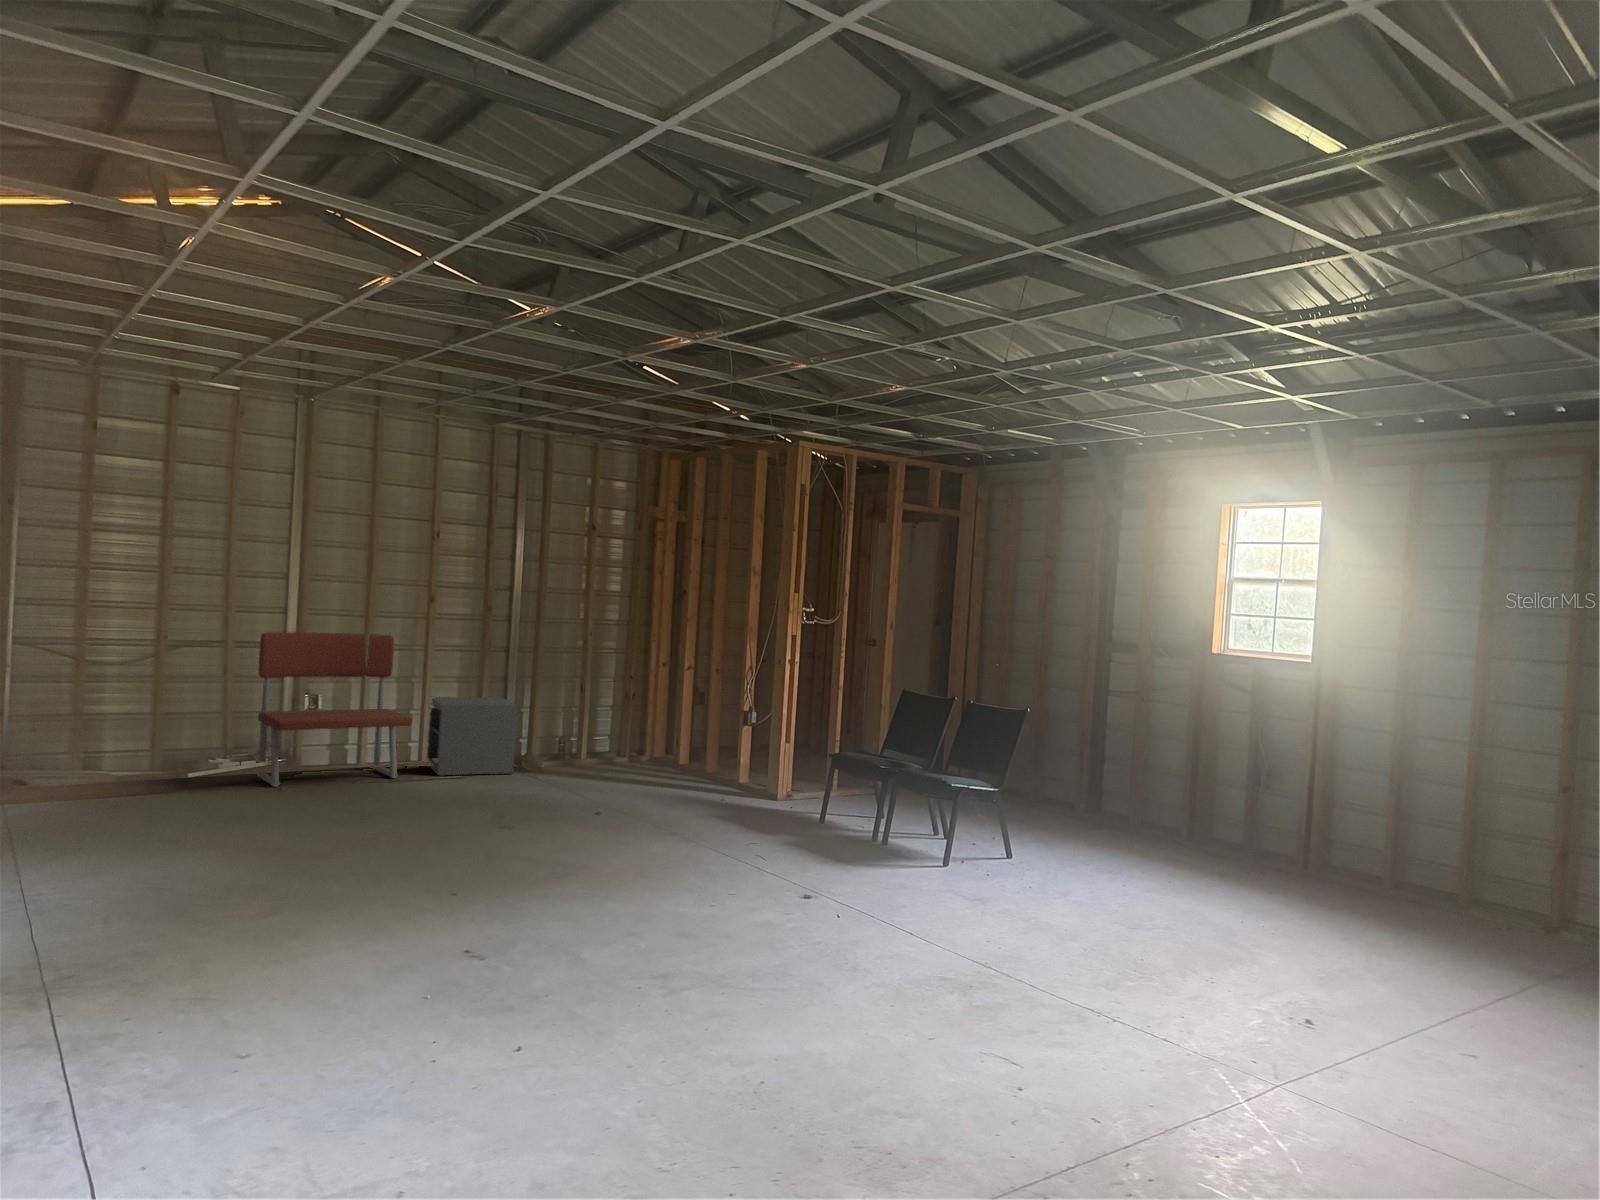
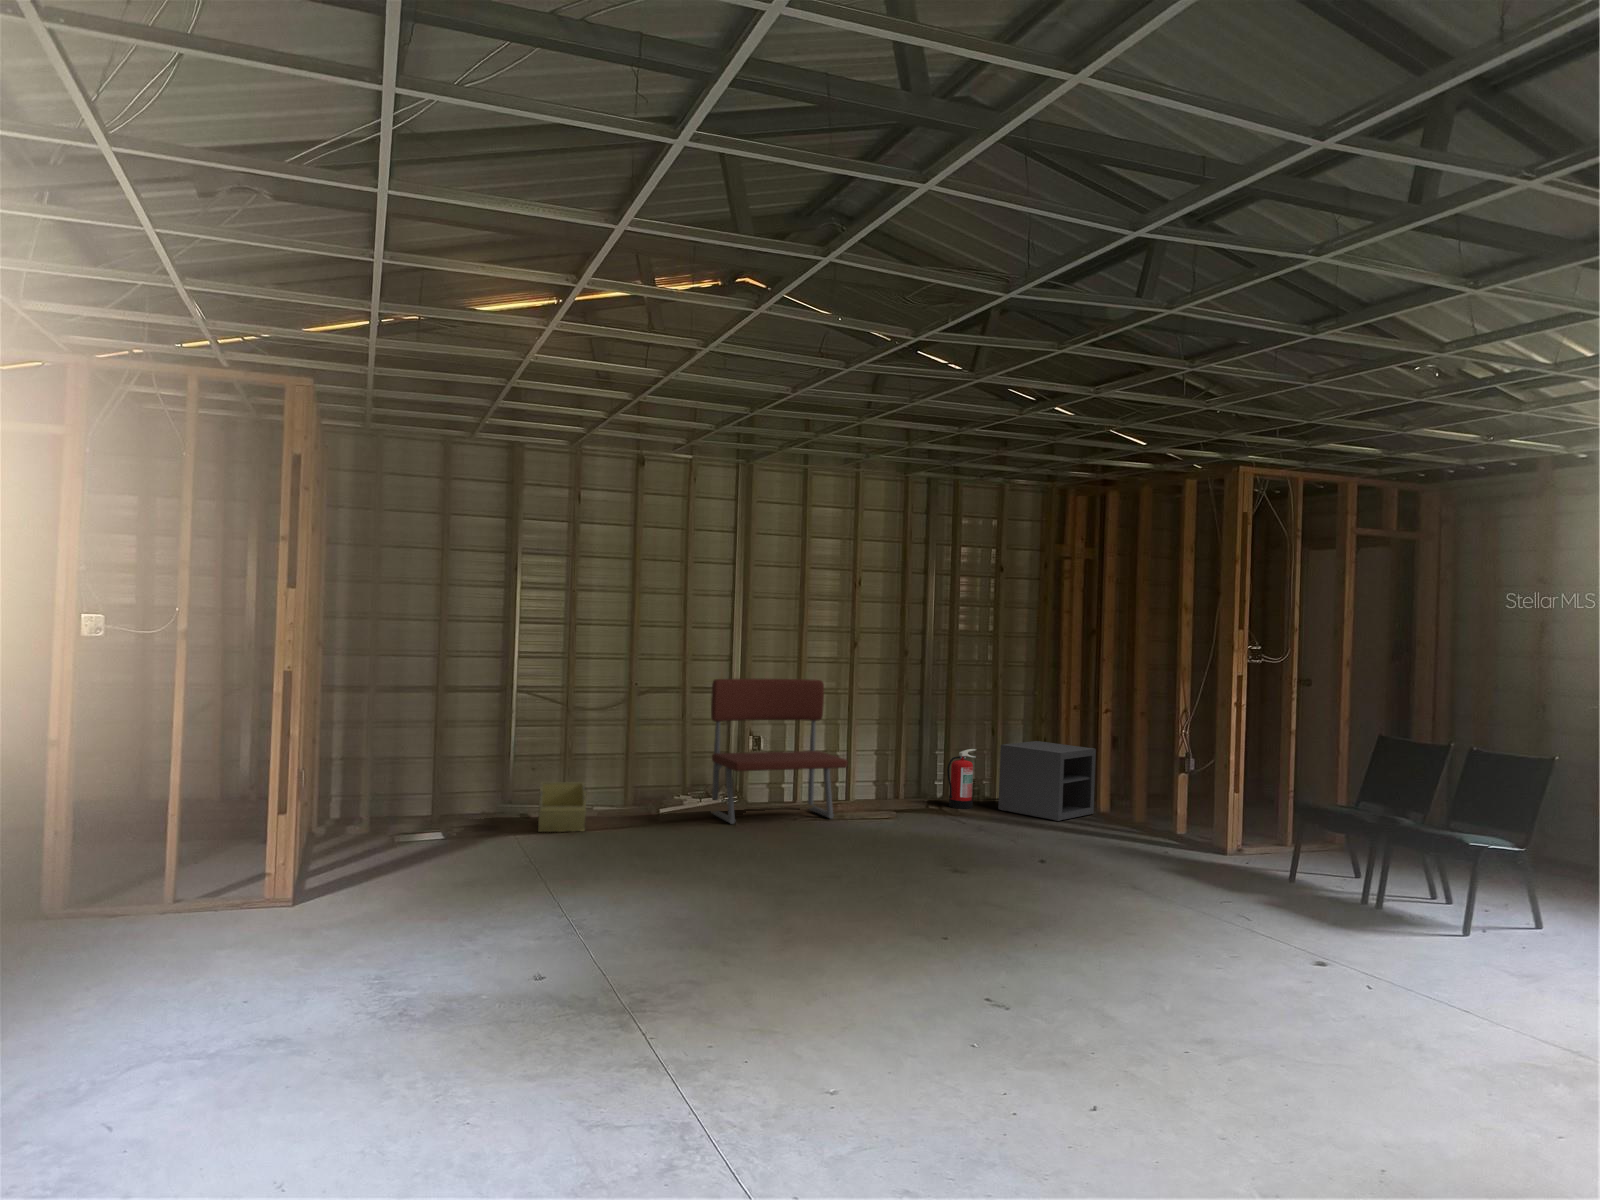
storage cabinet: present [427,697,517,776] -> present [998,741,1096,821]
fire extinguisher: none [529,706,563,765] -> present [947,749,976,809]
storage bin: none [21,745,95,802] -> present [538,782,587,832]

